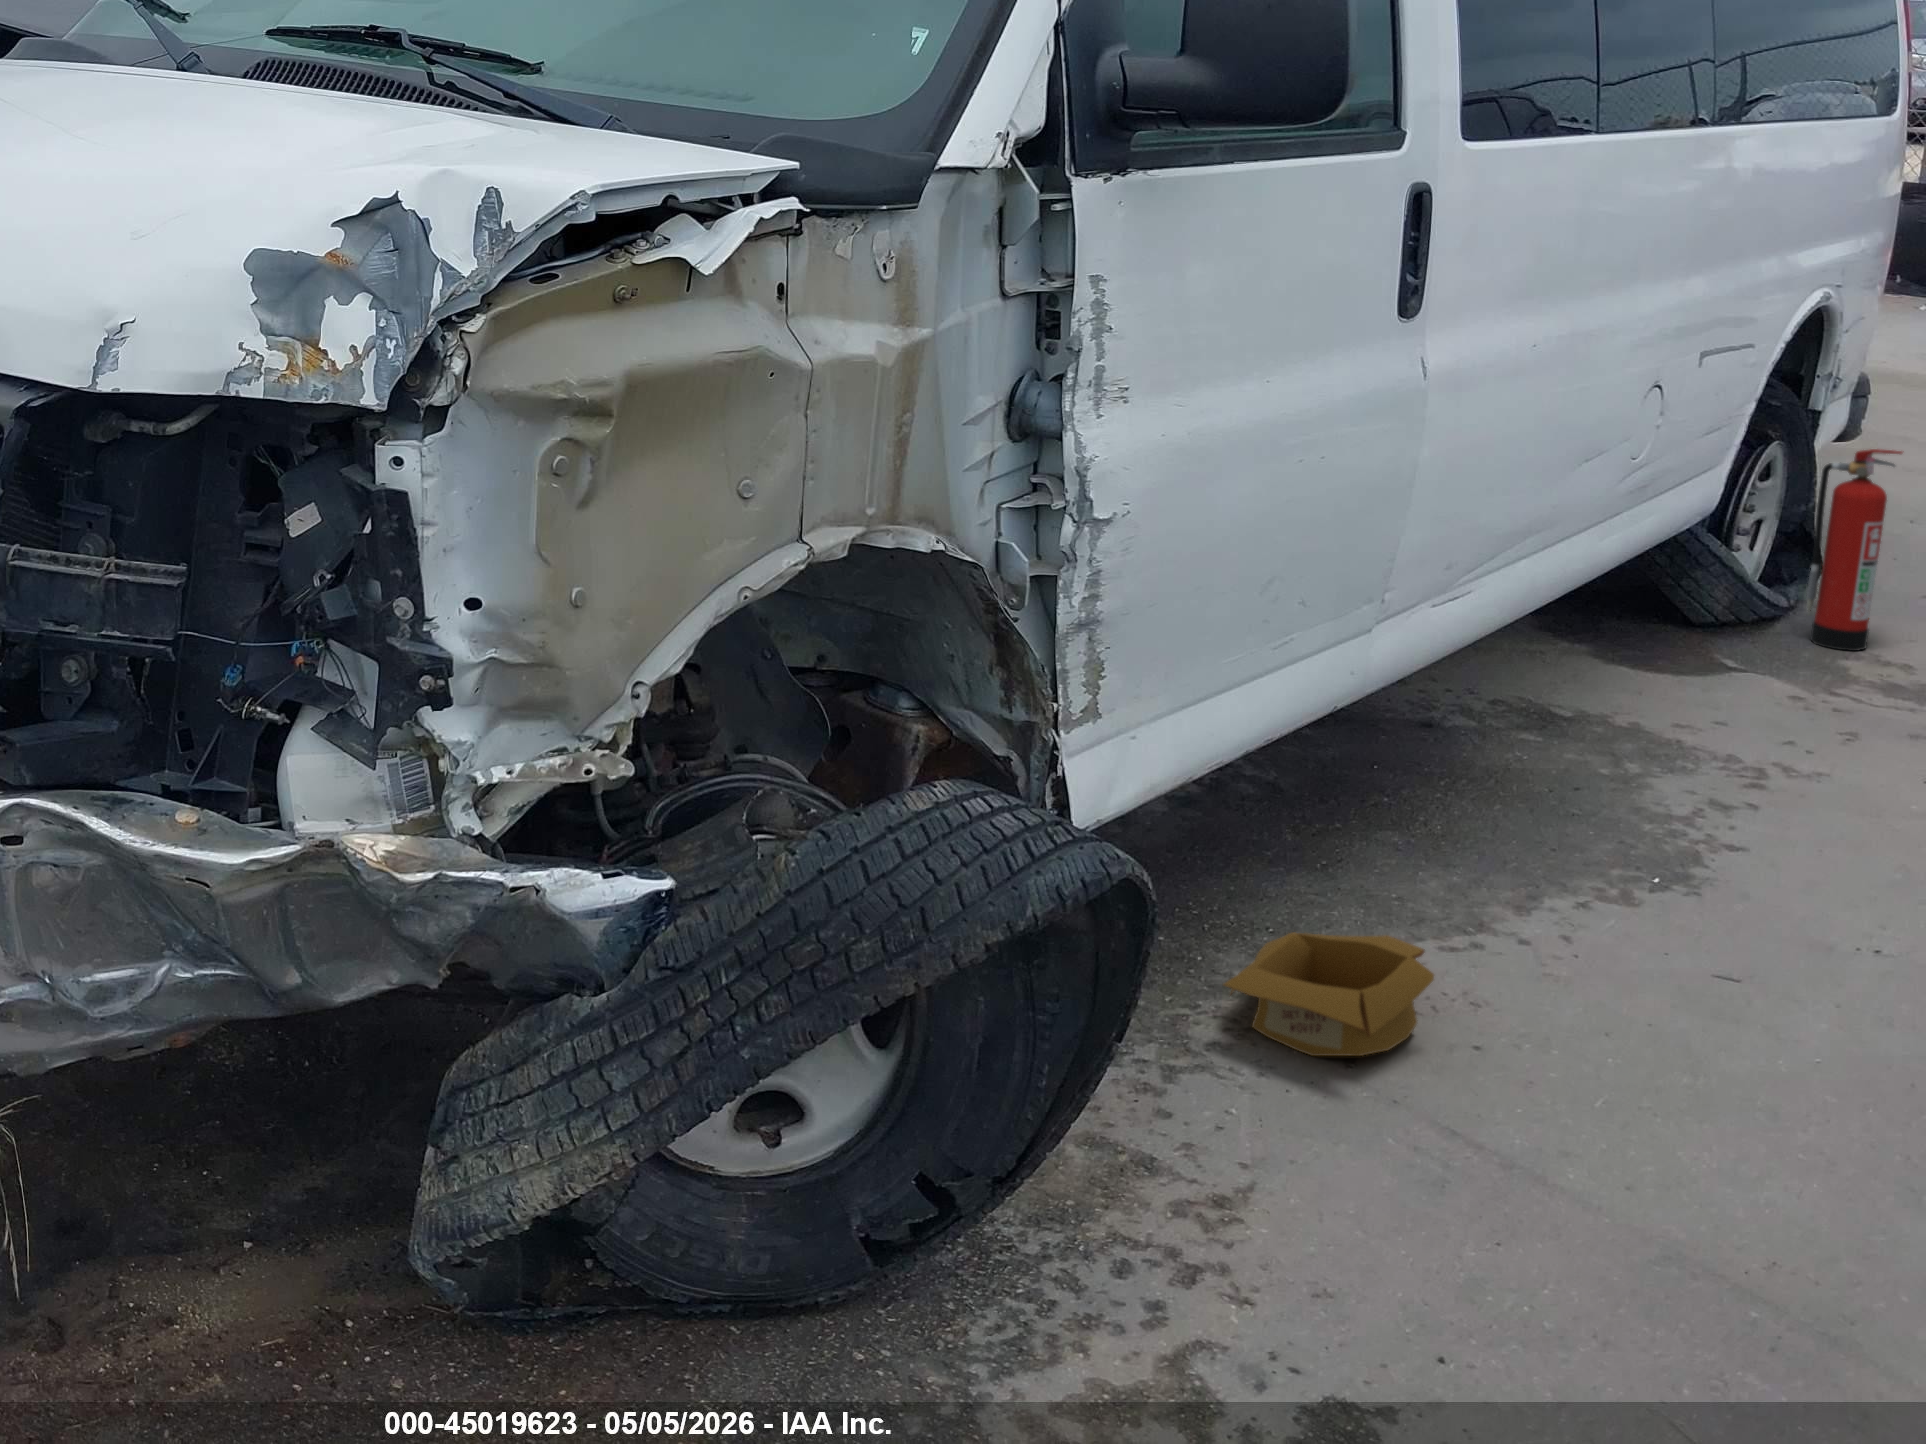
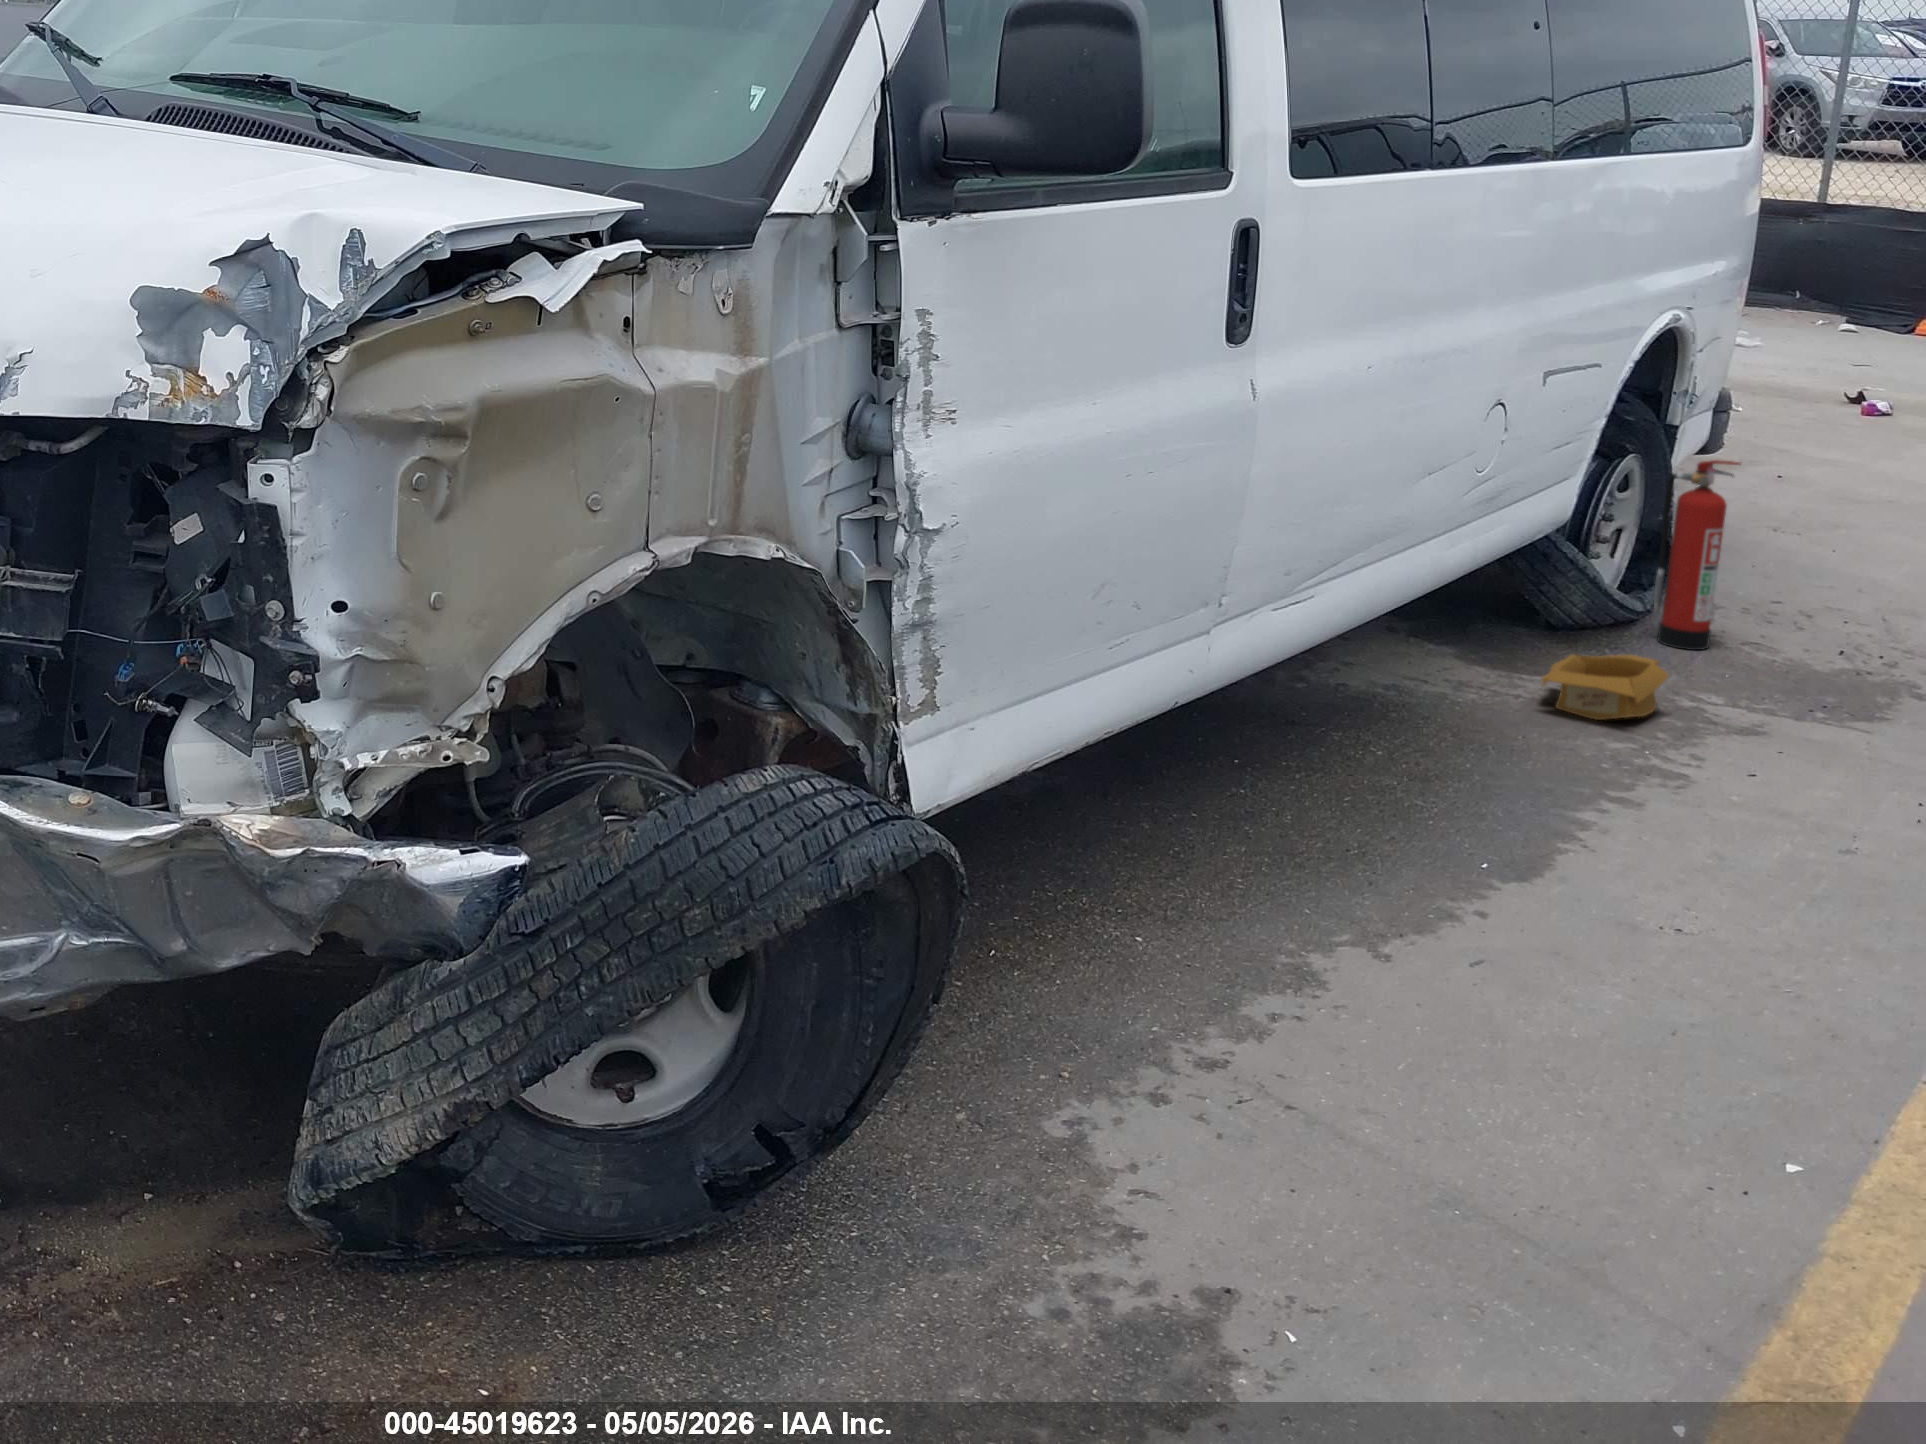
cardboard box: present [1224,932,1434,1056] -> present [1542,655,1668,720]

